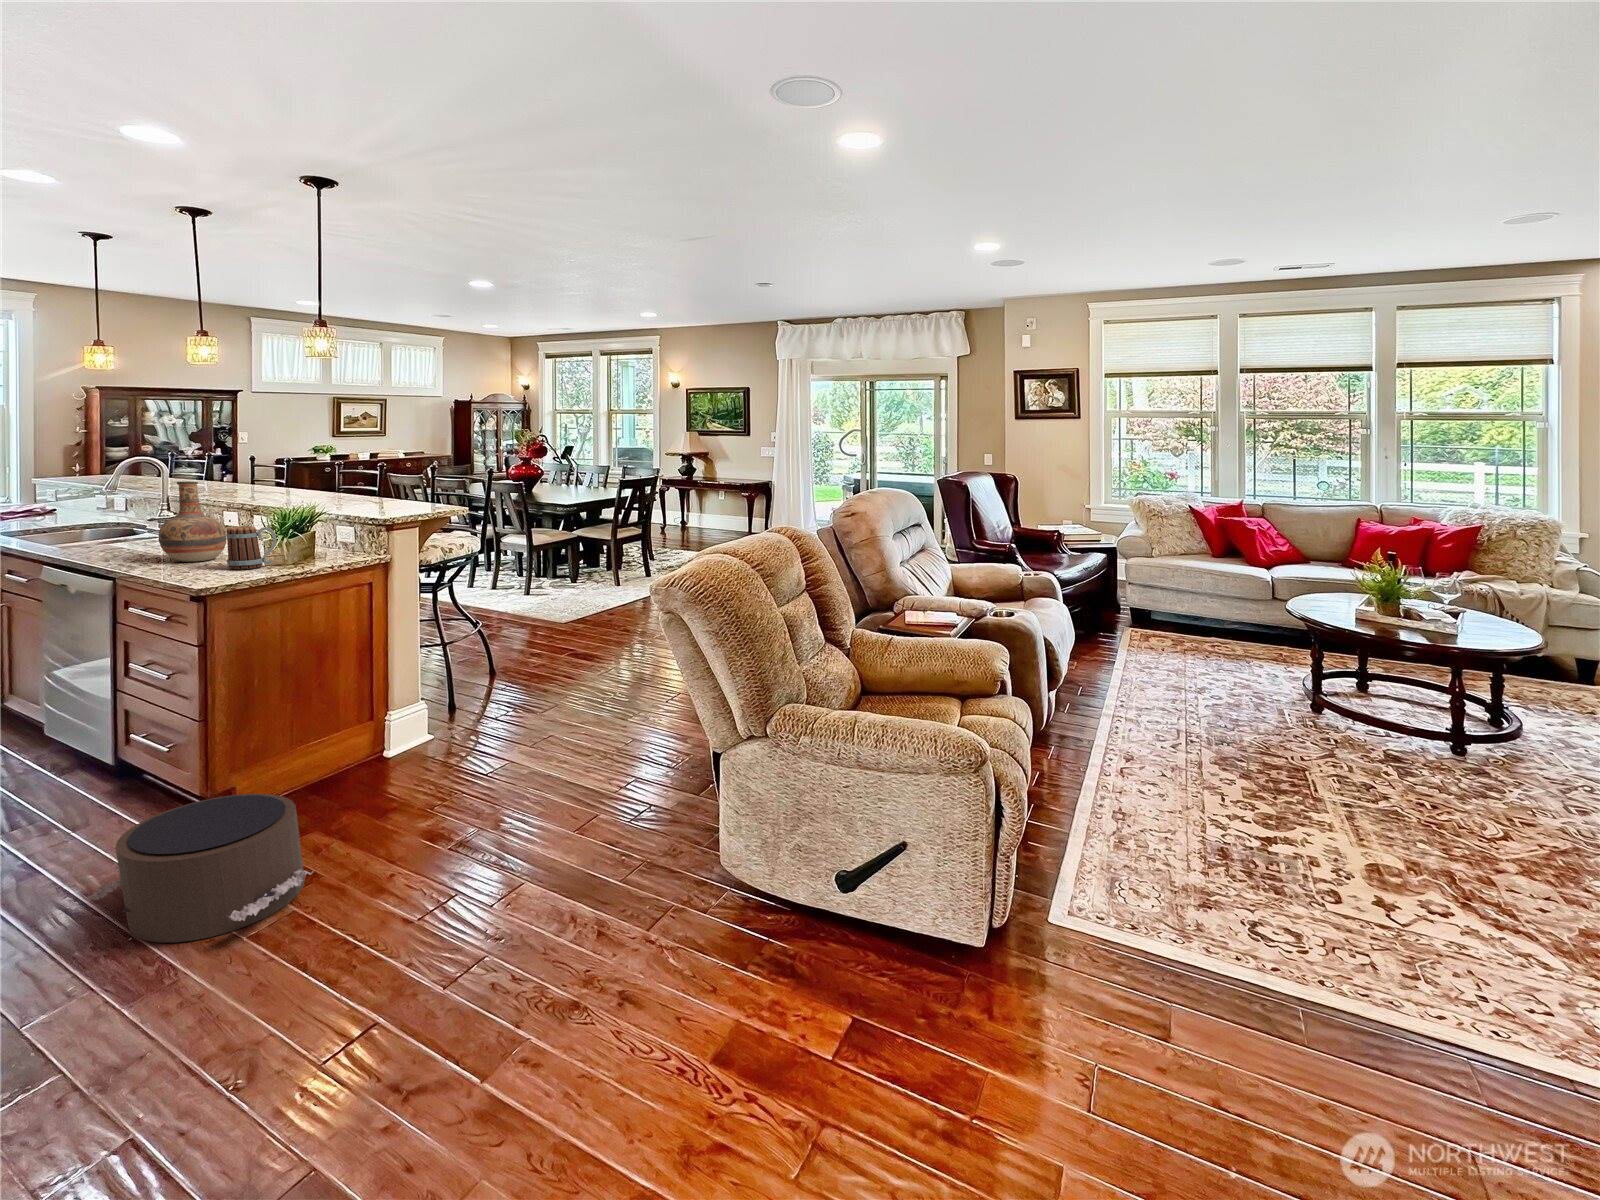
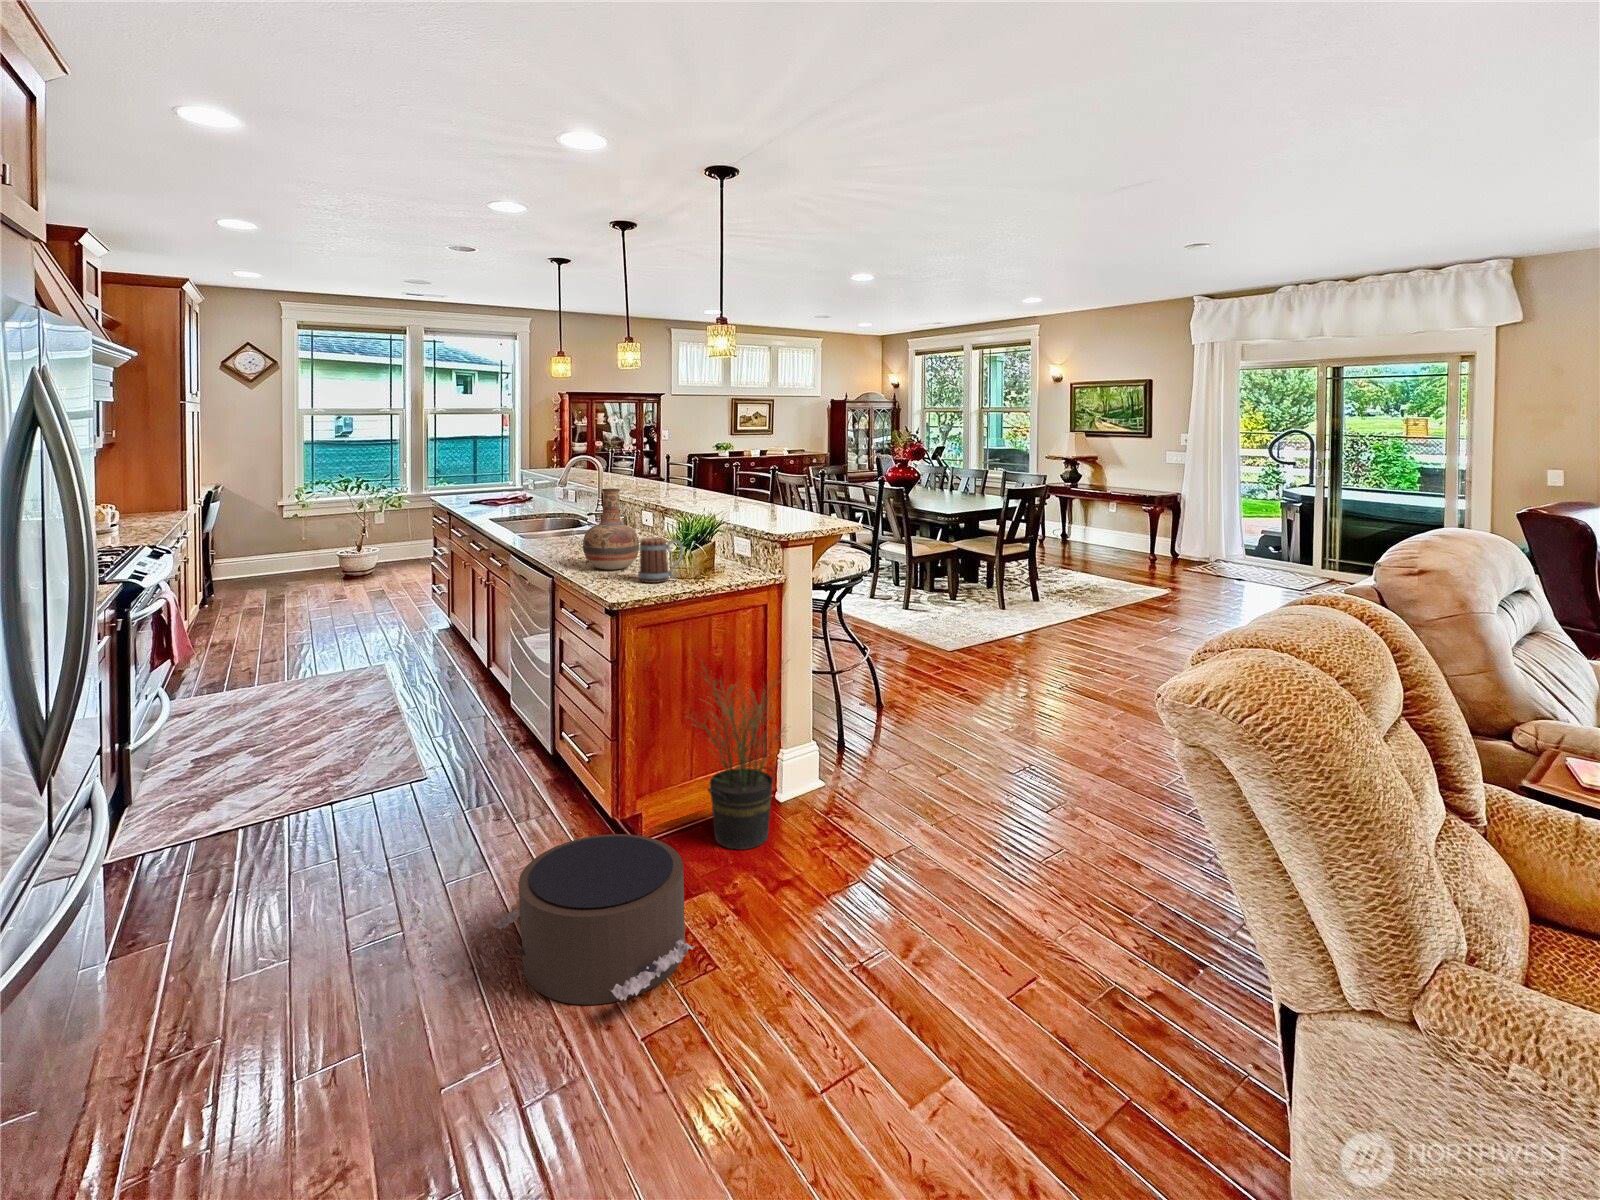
potted plant: none [285,627,401,803] -> present [692,660,789,849]

